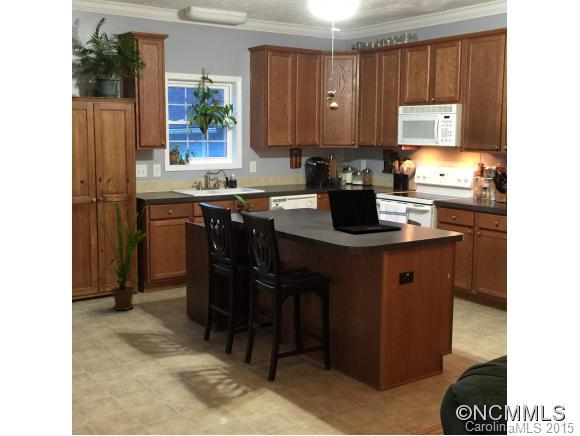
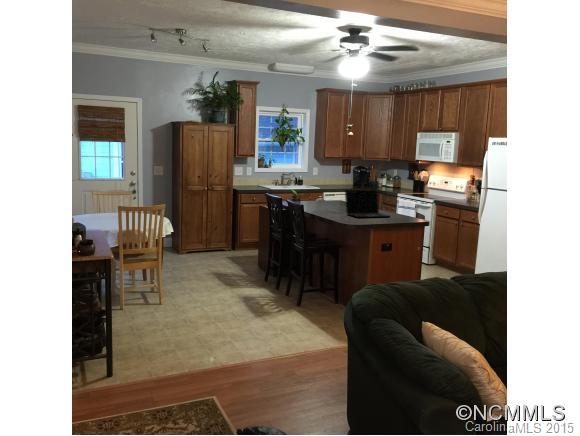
house plant: present [98,201,147,310] -> none [200,189,240,260]

